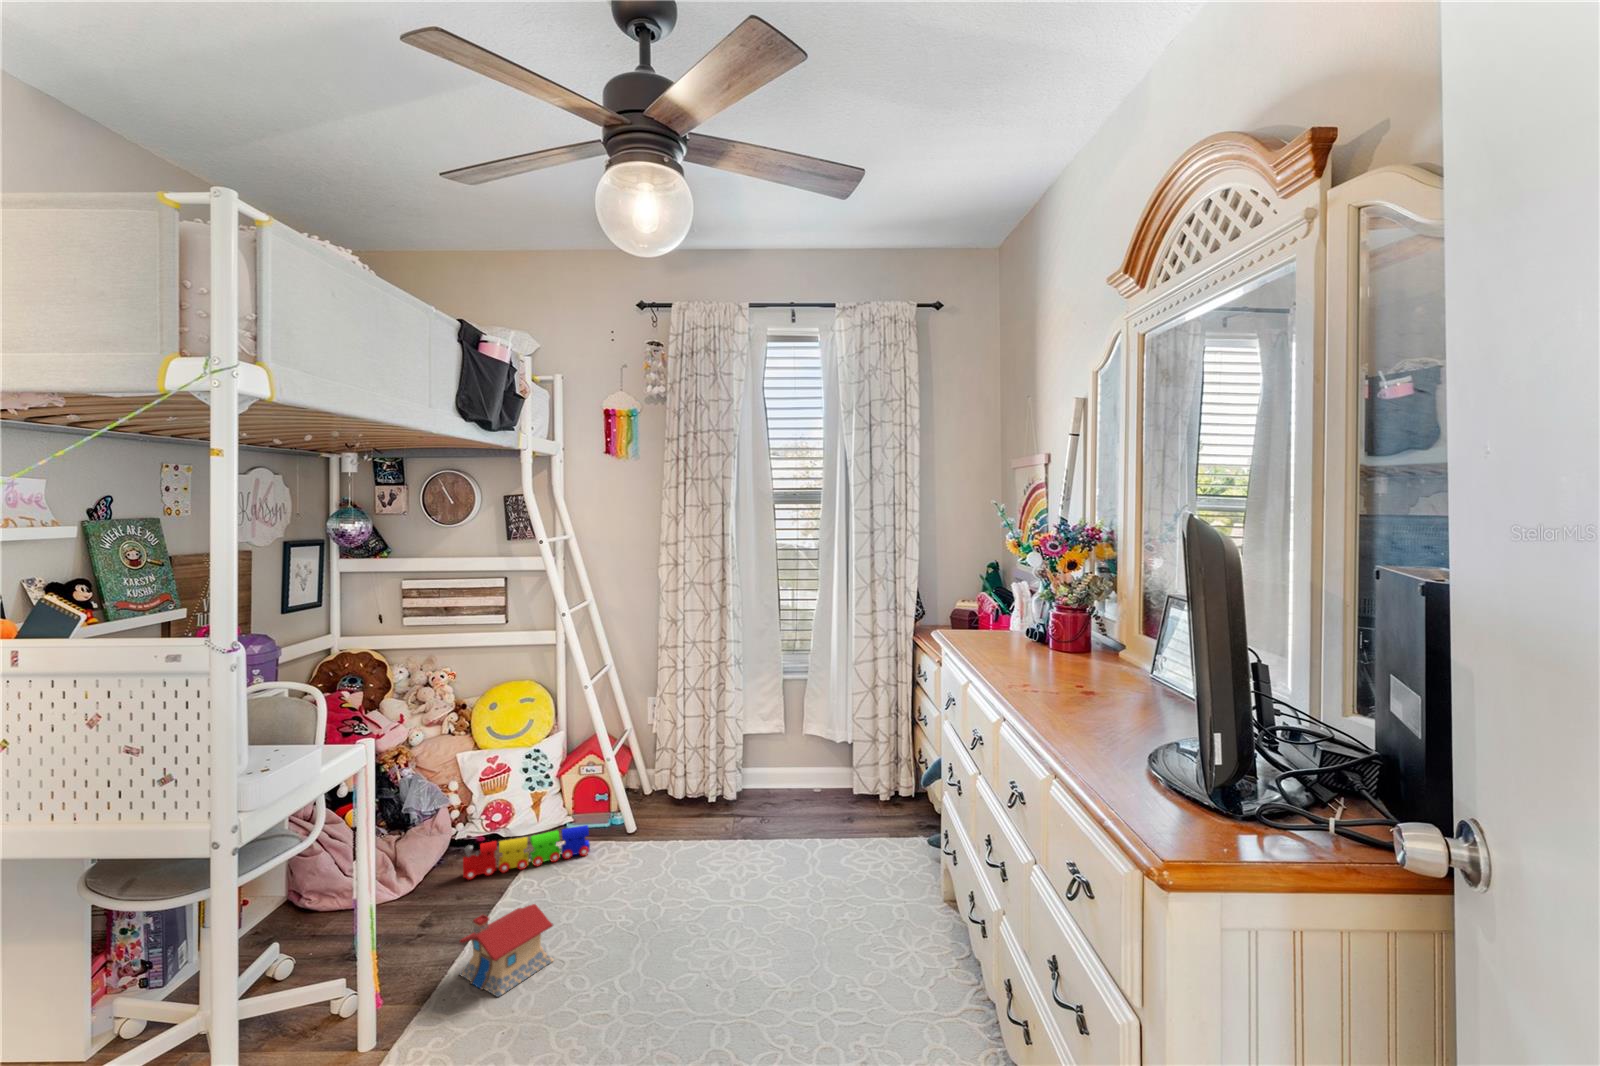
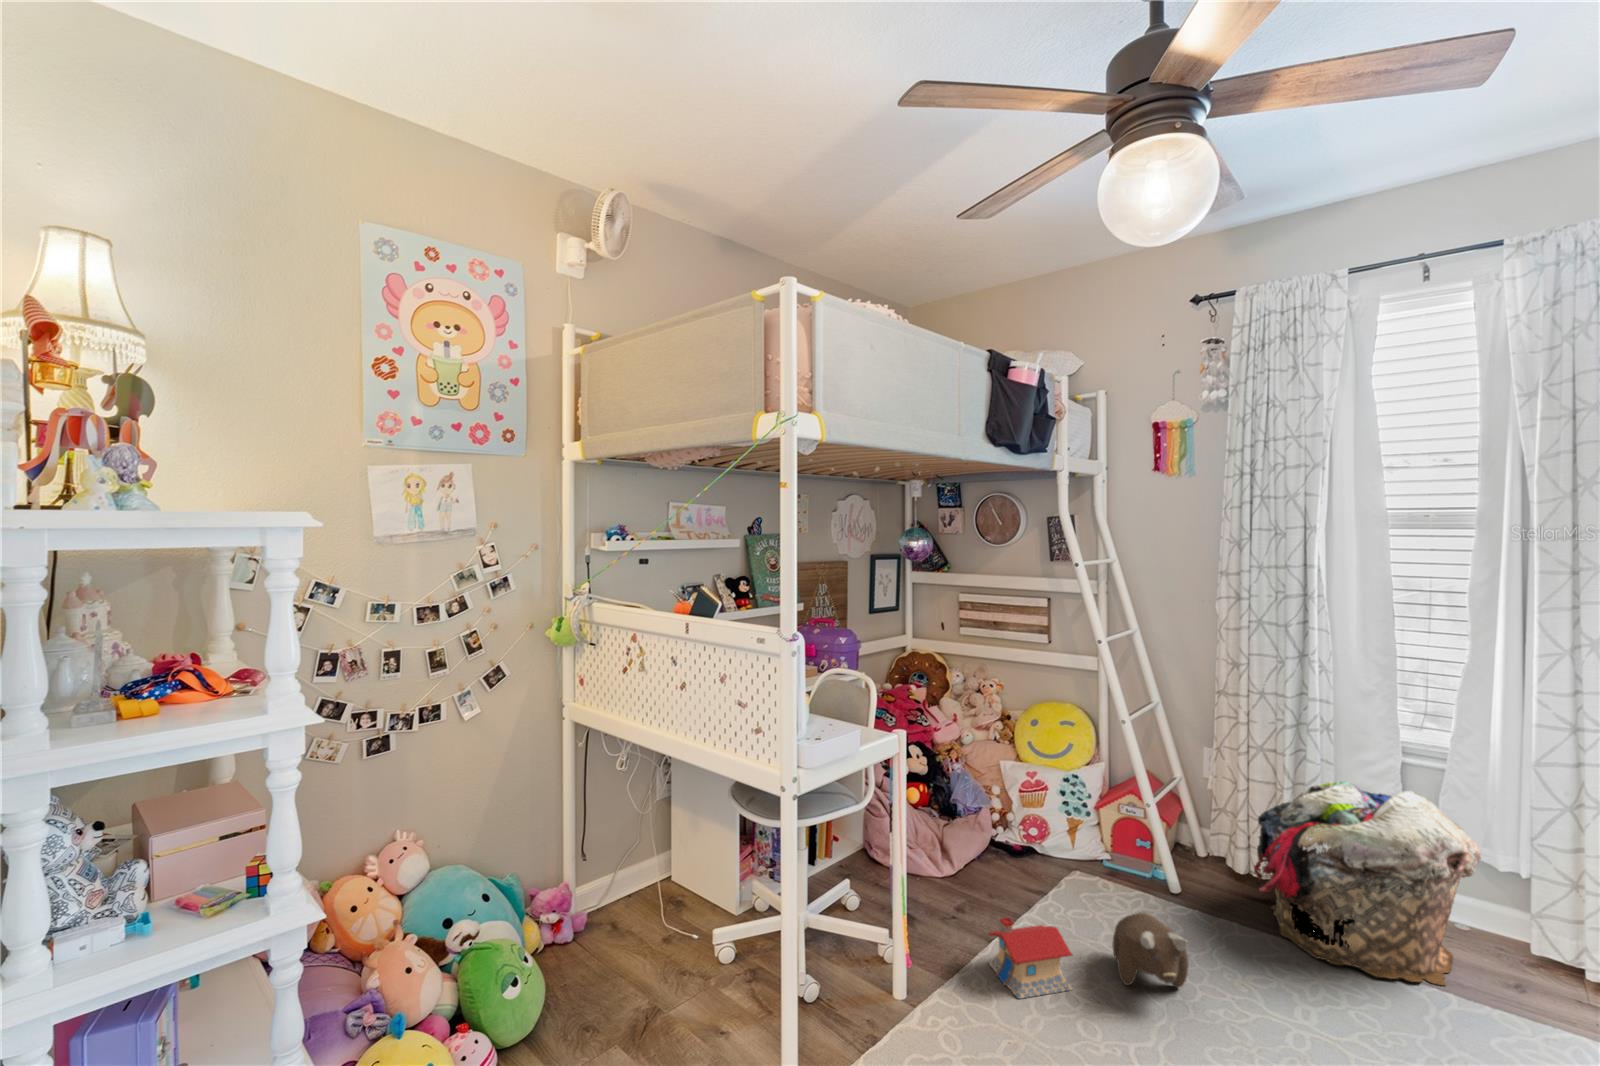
laundry basket: none [695,699,827,846] -> present [1254,781,1480,985]
toy train: present [463,825,590,880] -> none [1000,850,1124,900]
plush toy: none [588,857,656,932] -> present [1113,913,1189,988]

